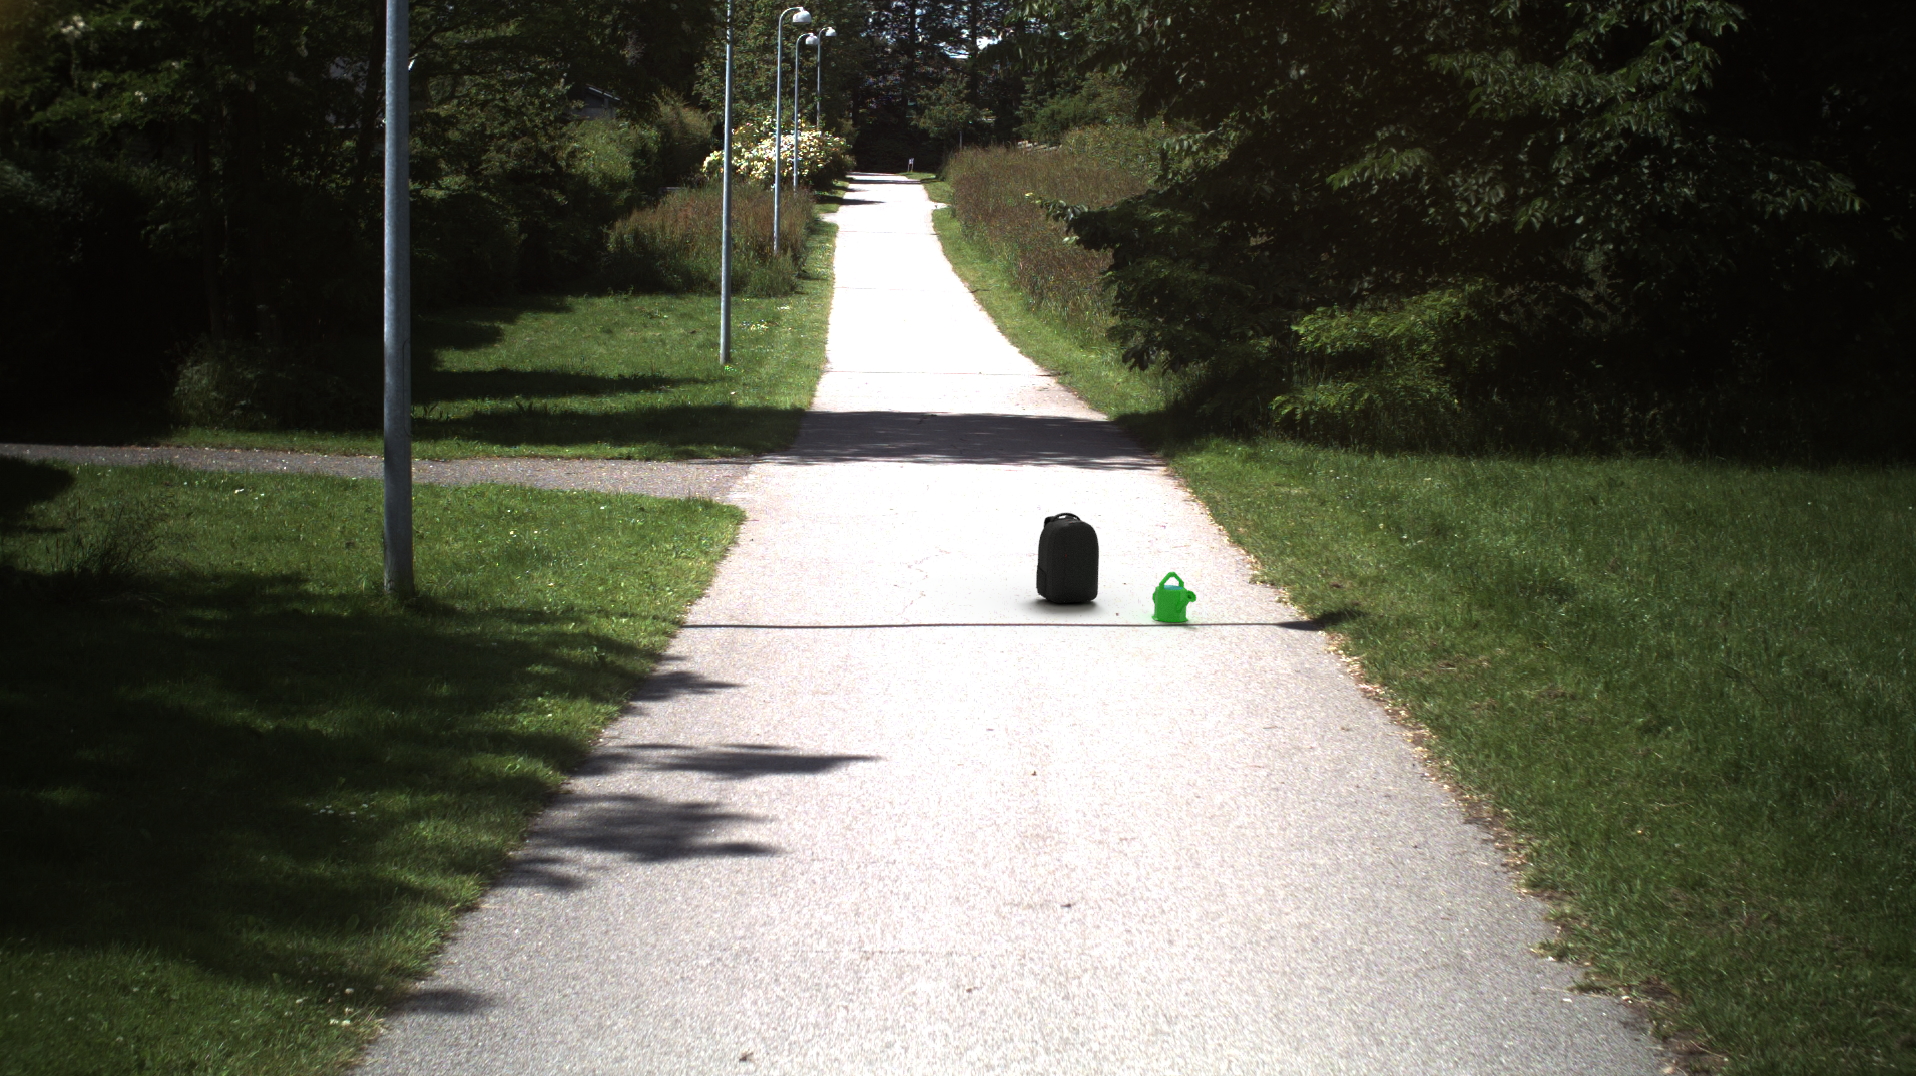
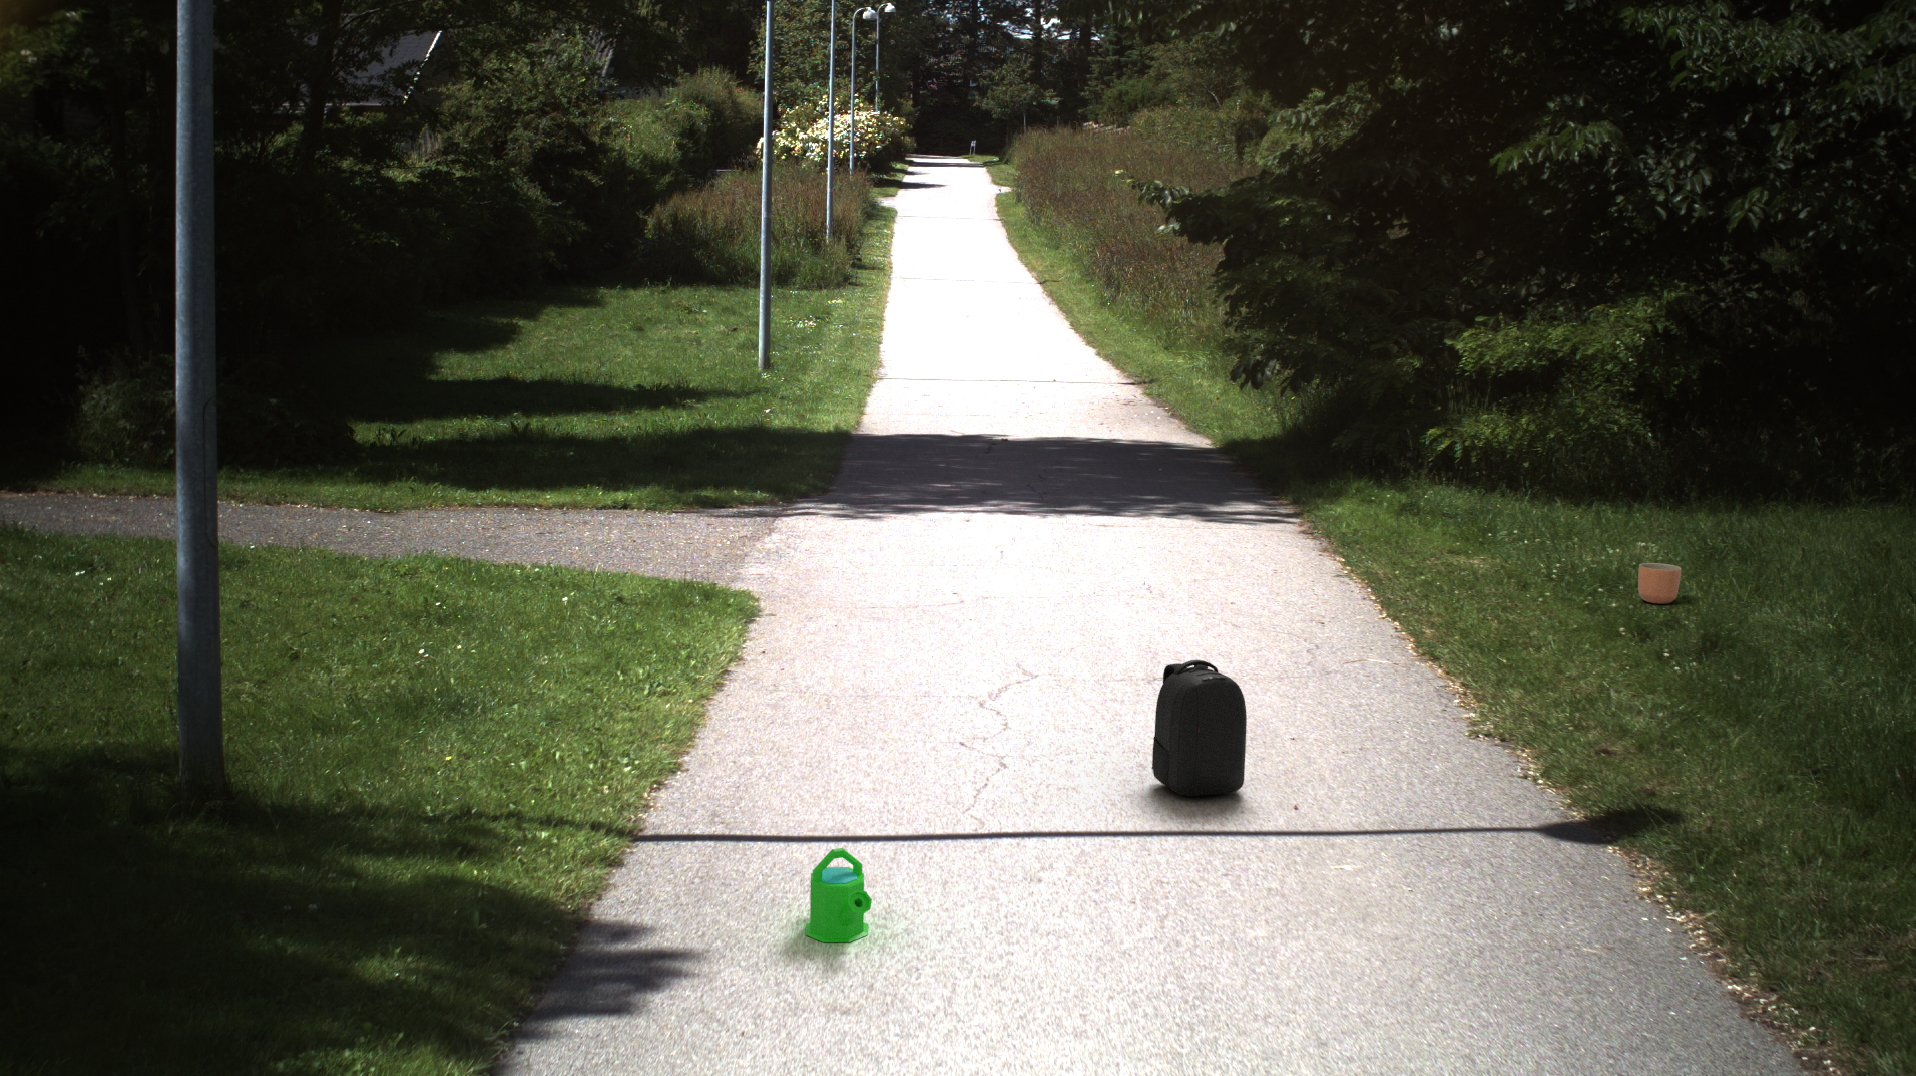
planter: none [1409,478,1439,507] -> present [1638,563,1682,604]
watering can: present [1152,572,1196,622] -> present [805,848,872,942]

